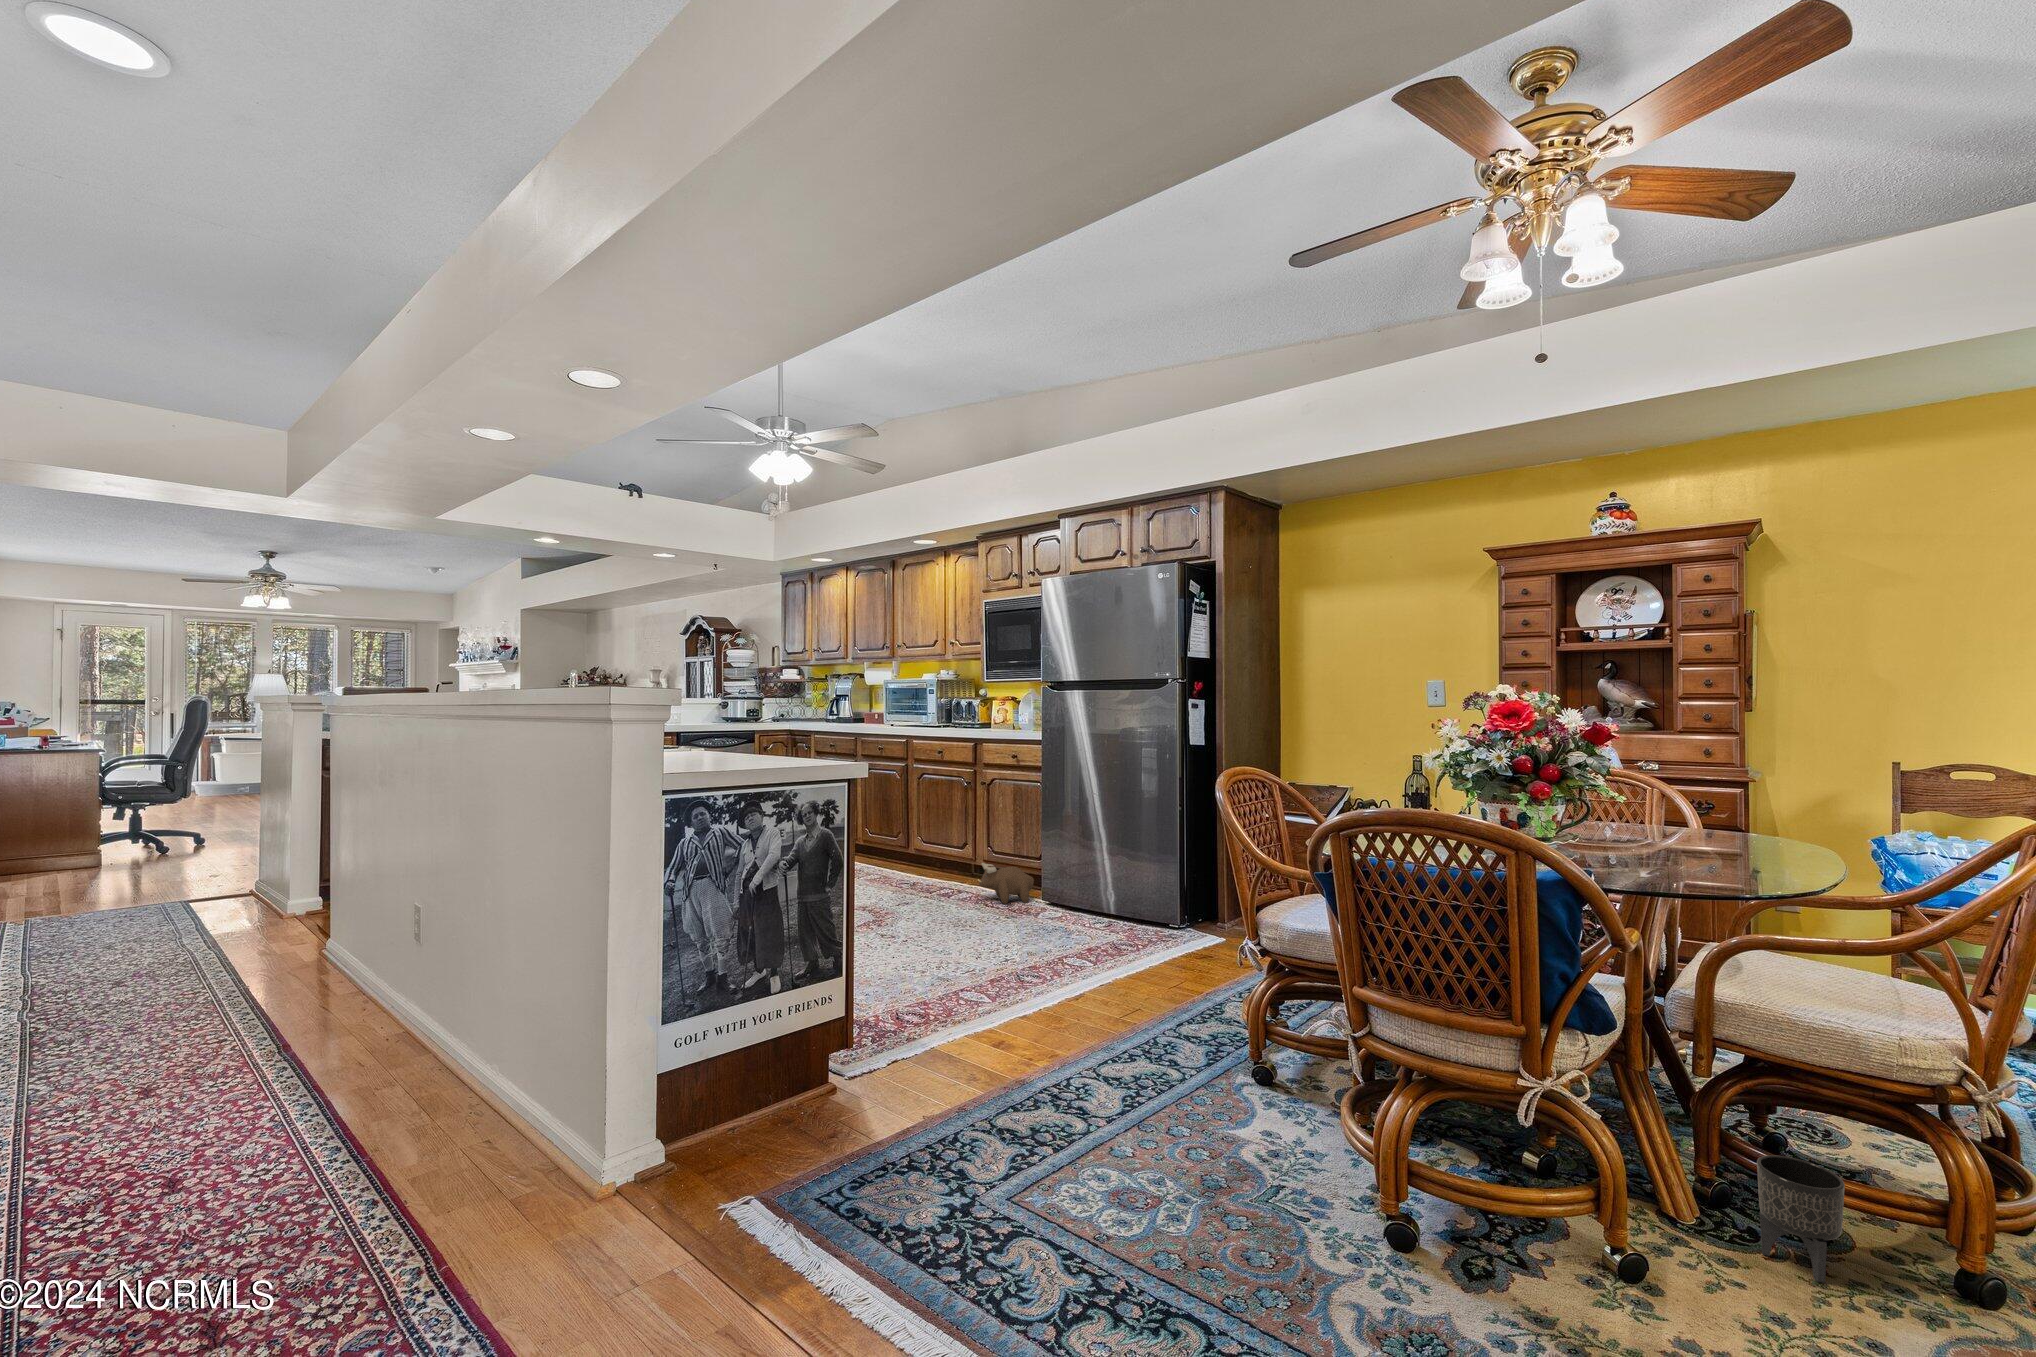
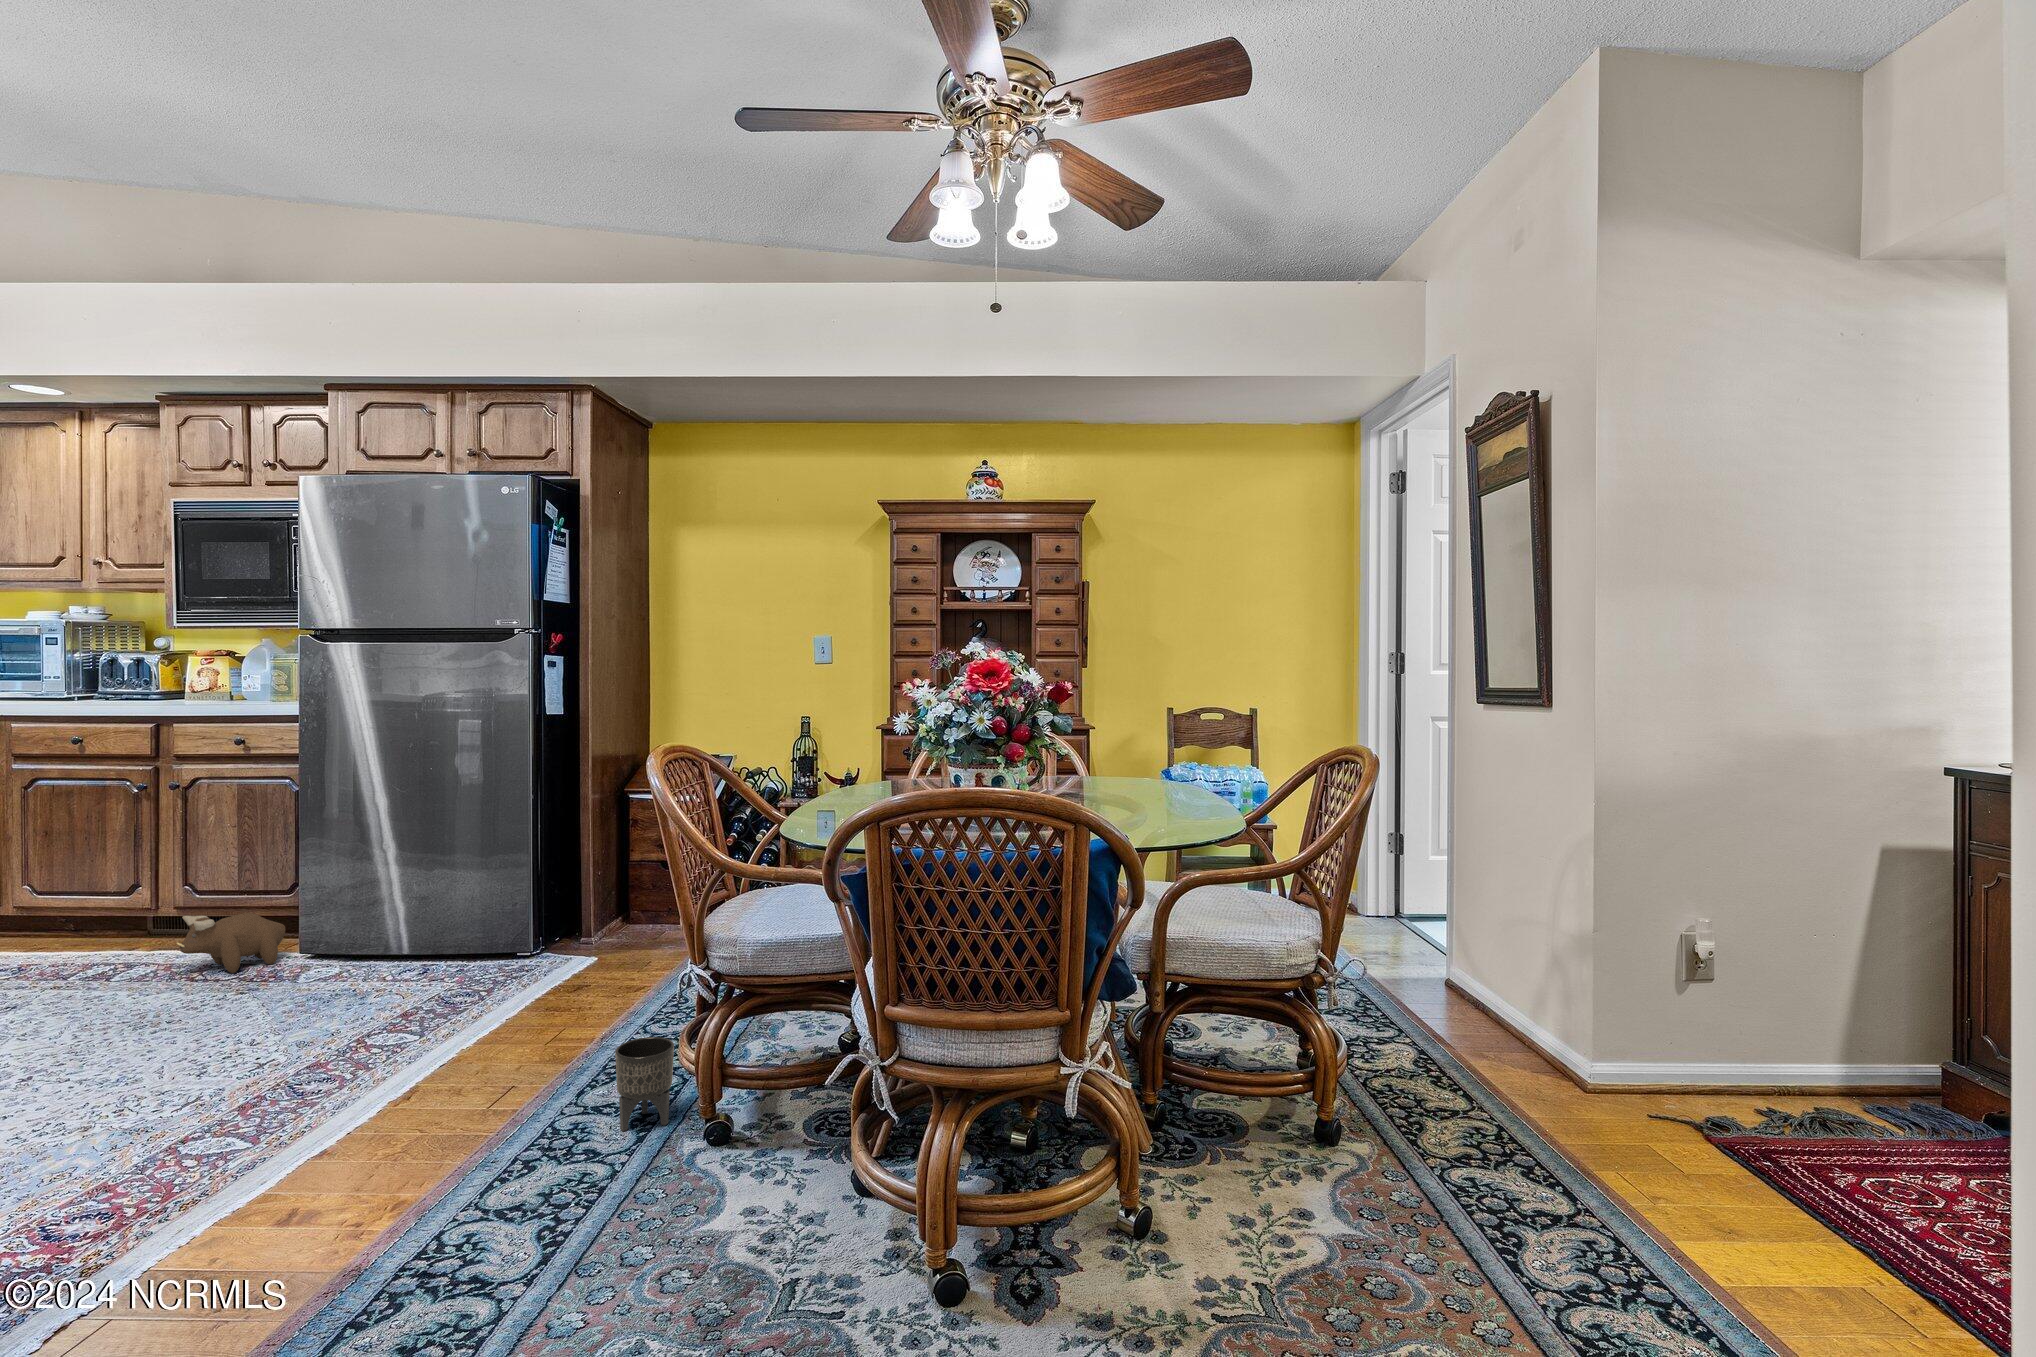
planter: present [1757,1155,1845,1283] -> present [615,1037,674,1131]

